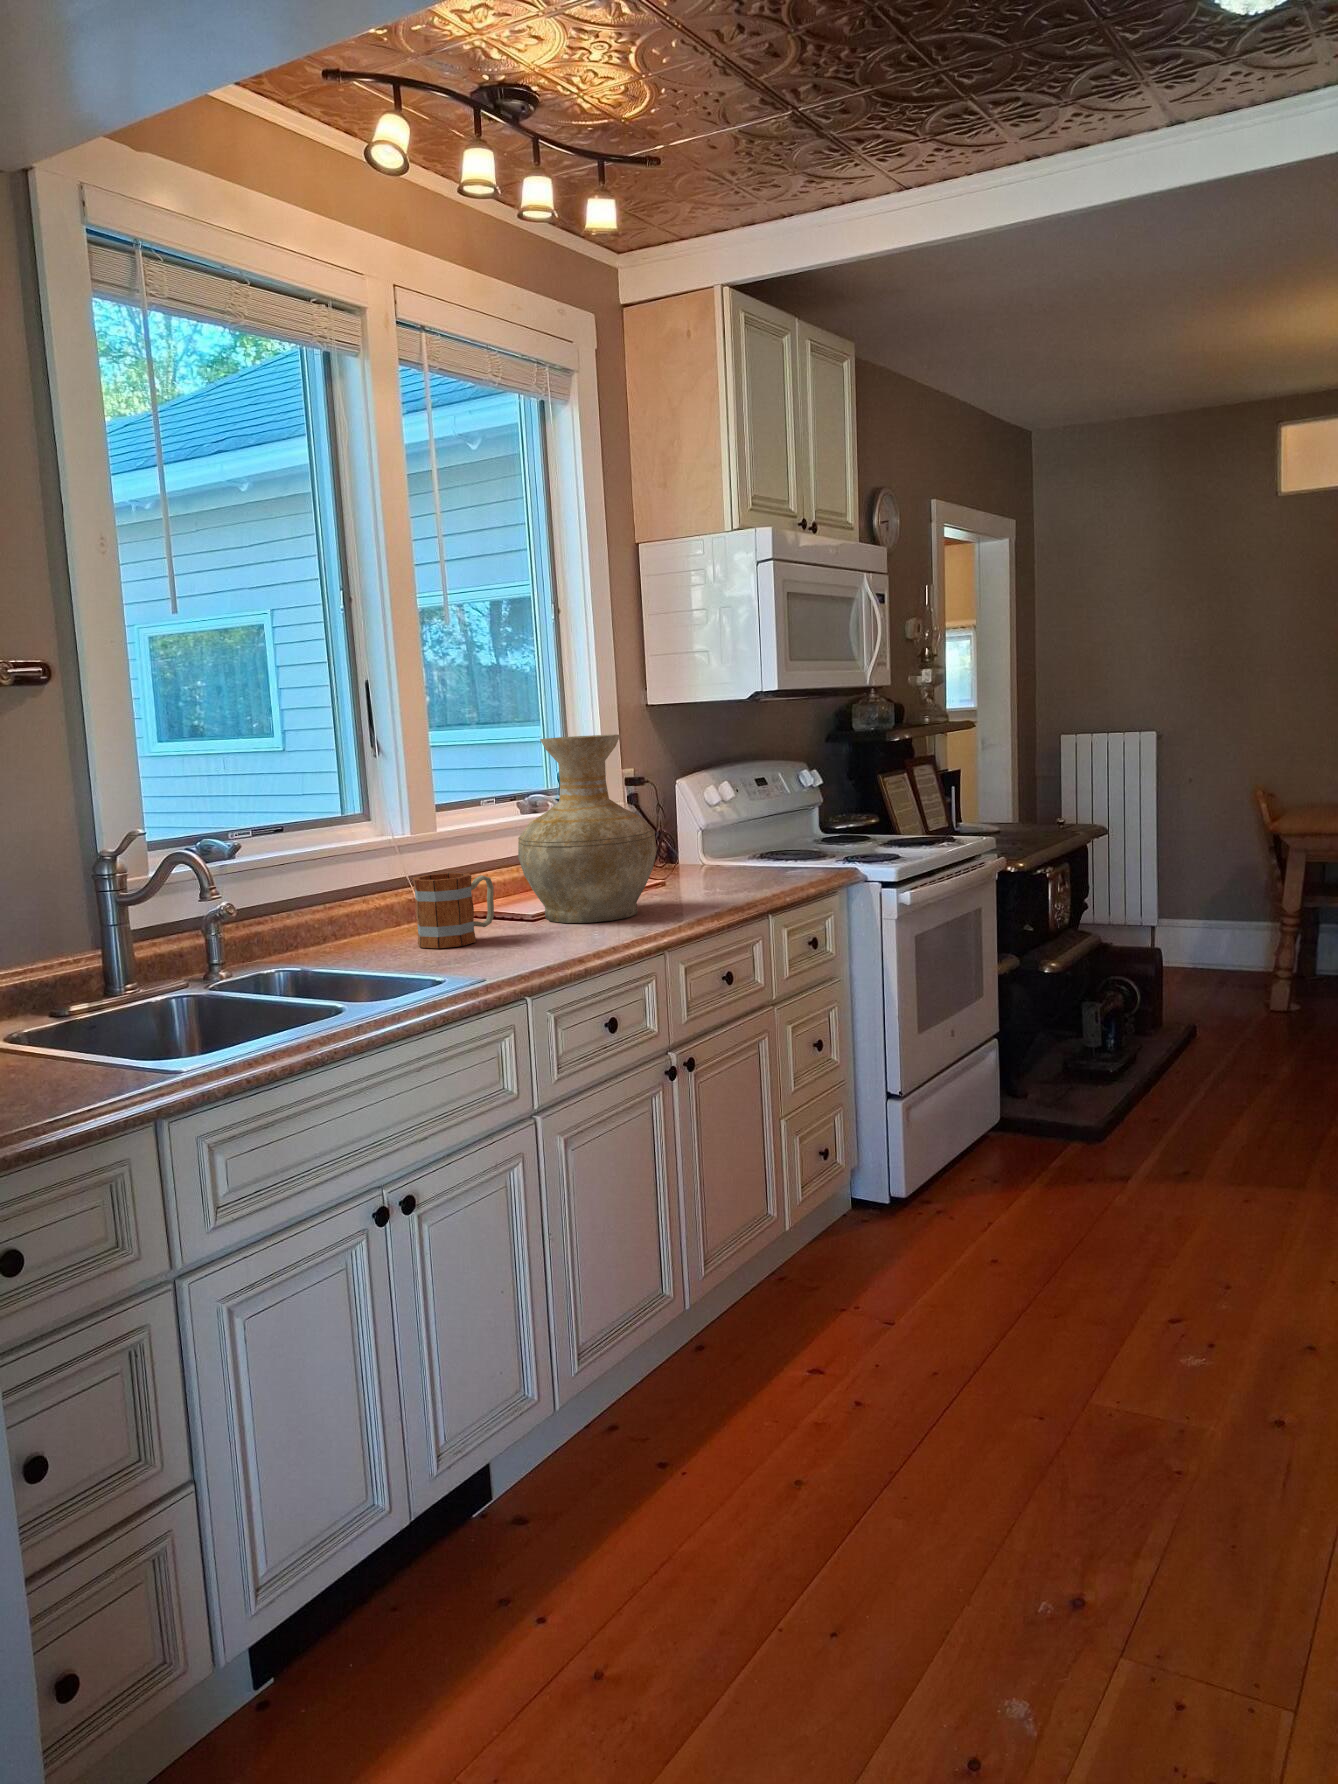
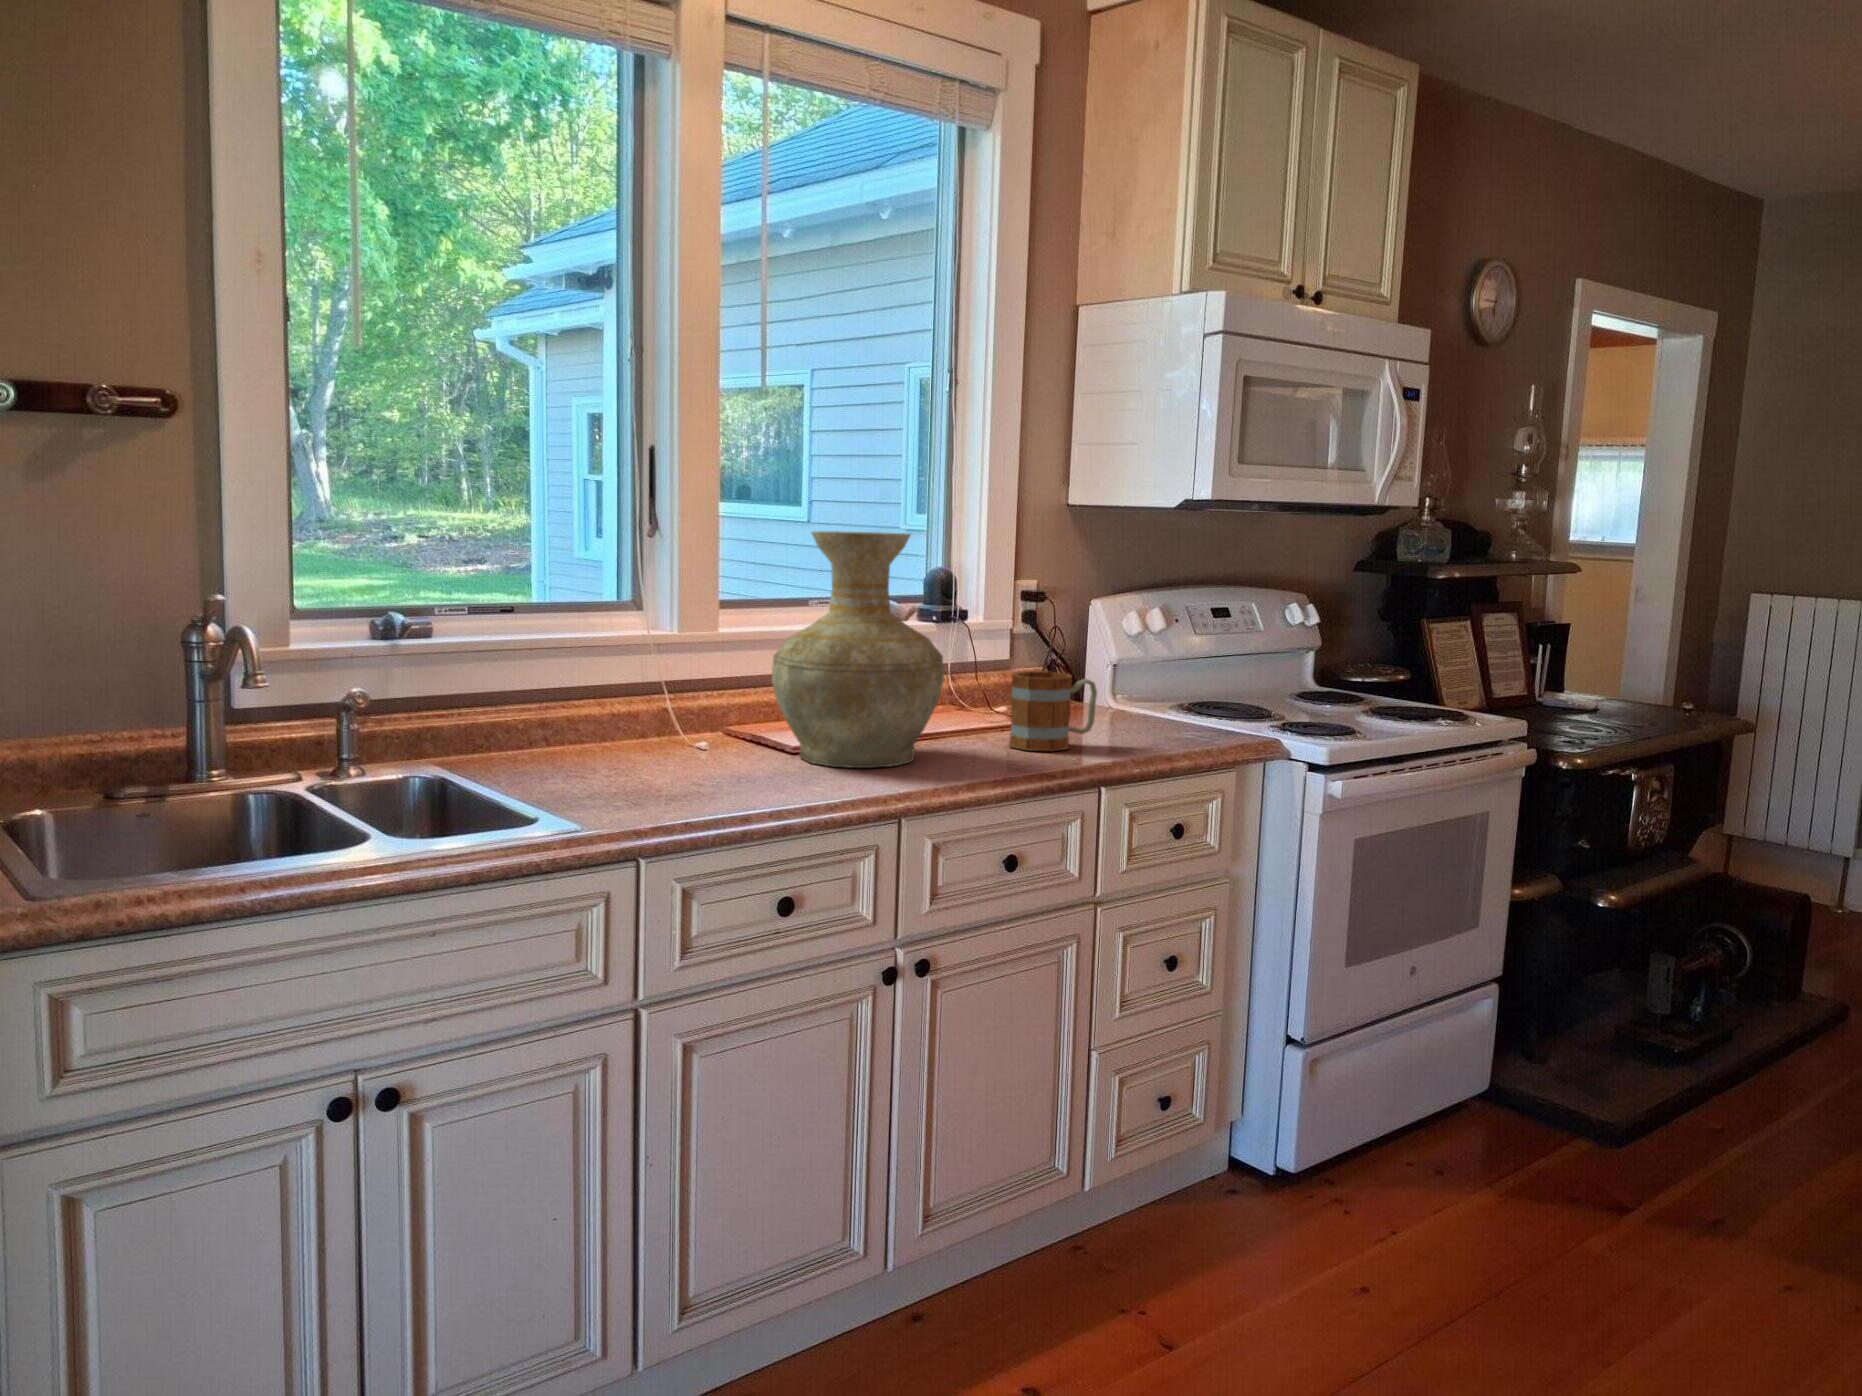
mug: present [413,873,494,948] -> present [1009,671,1097,751]

